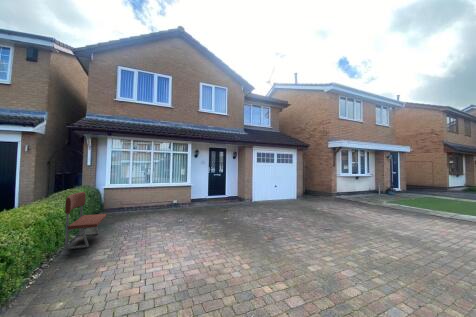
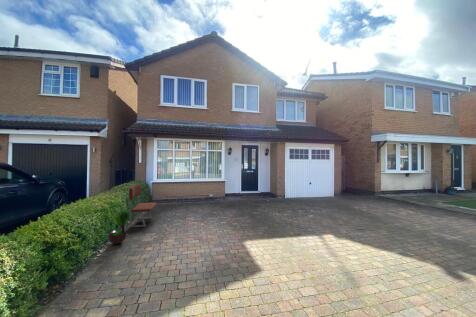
potted tree: none [24,228,62,280] -> present [109,211,130,244]

